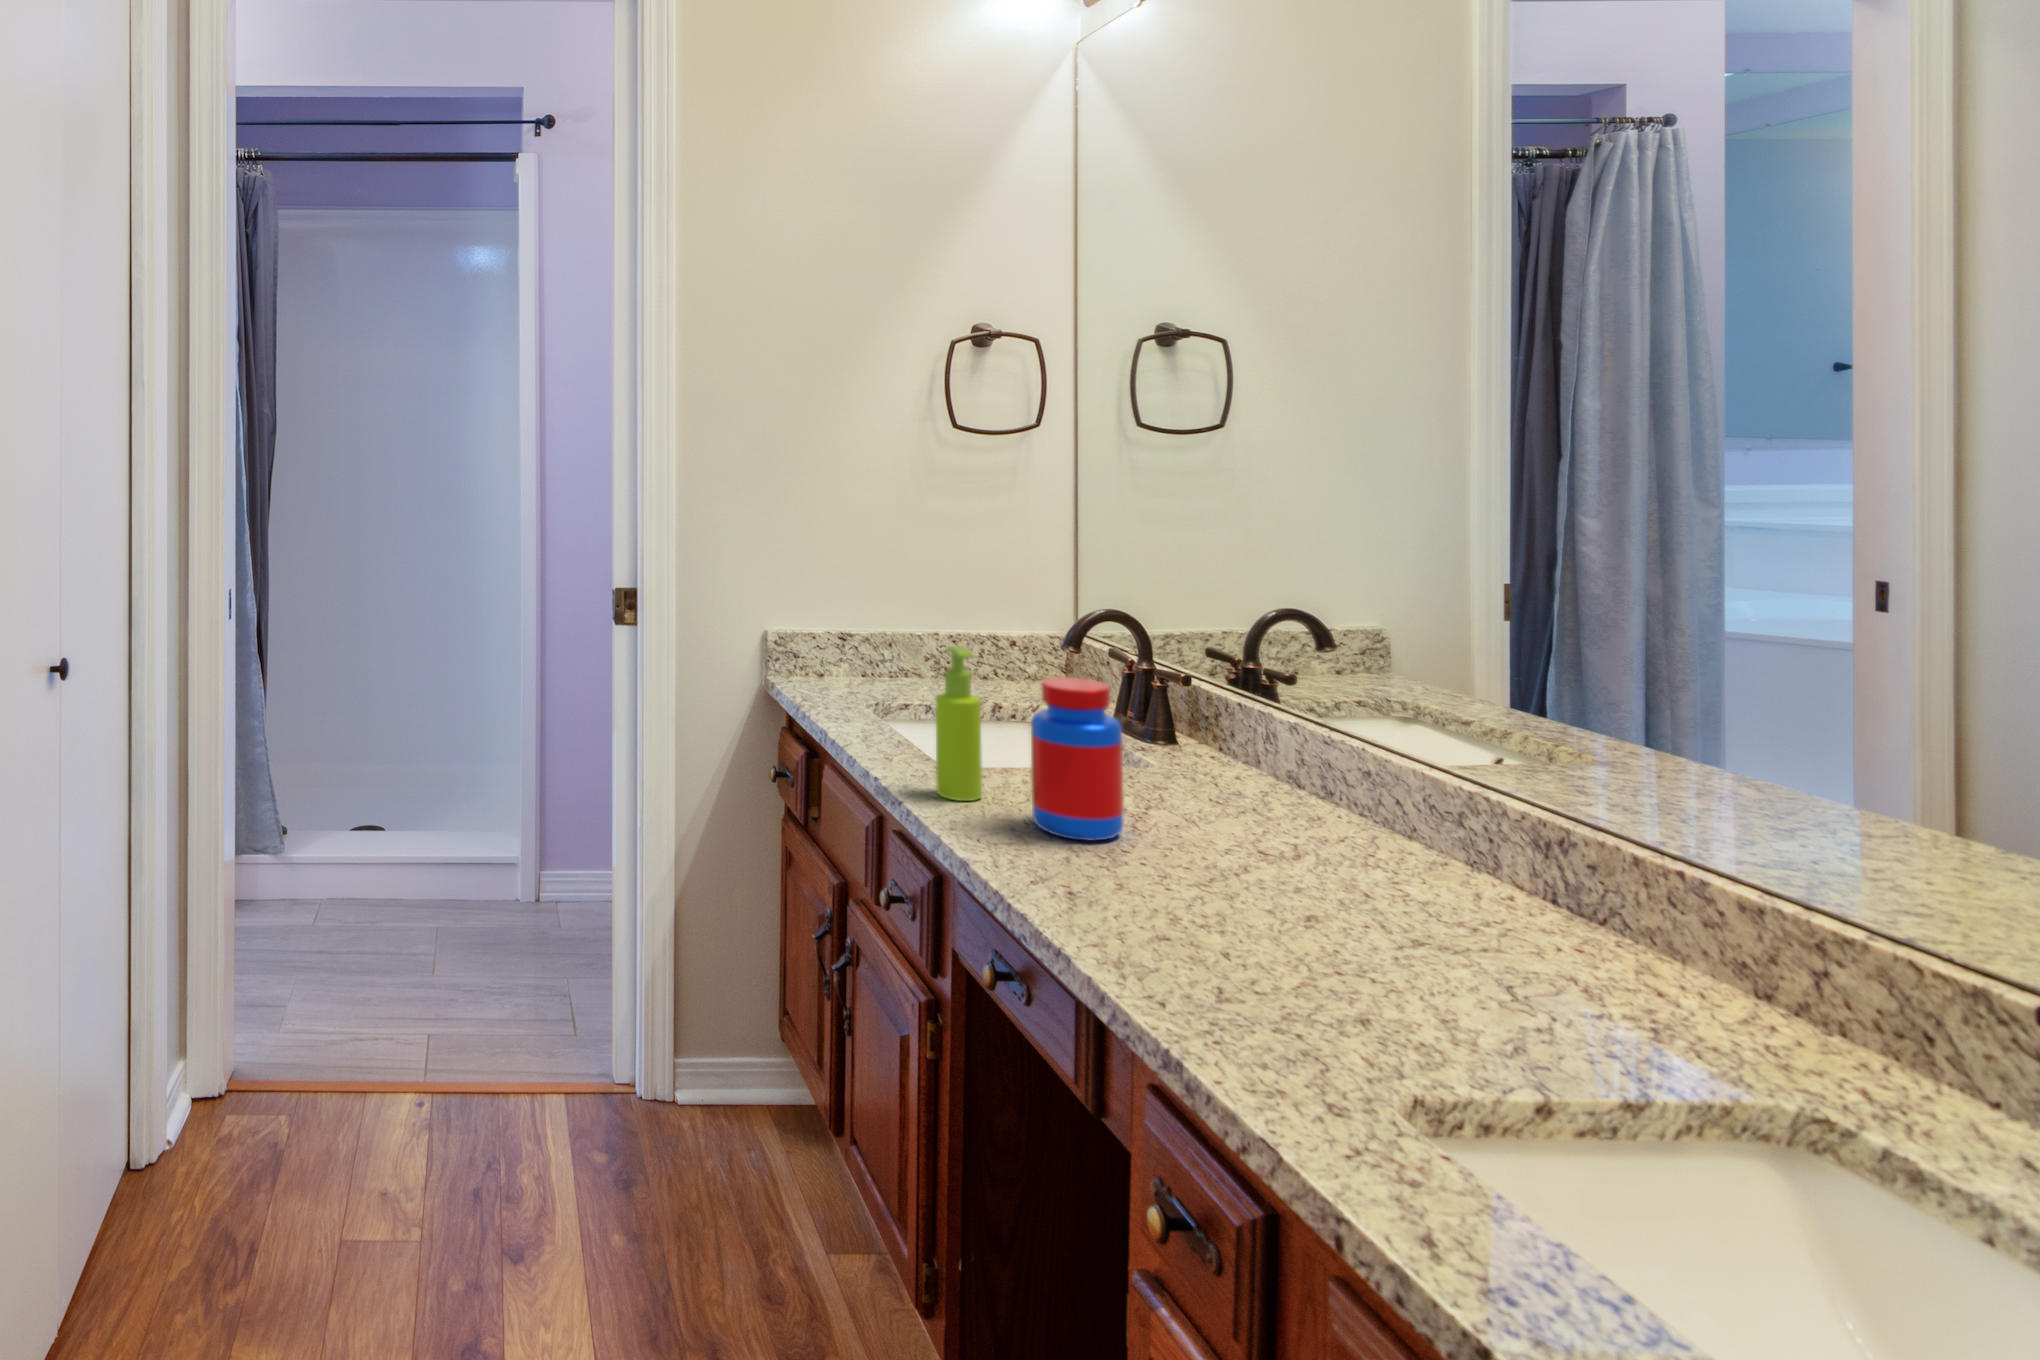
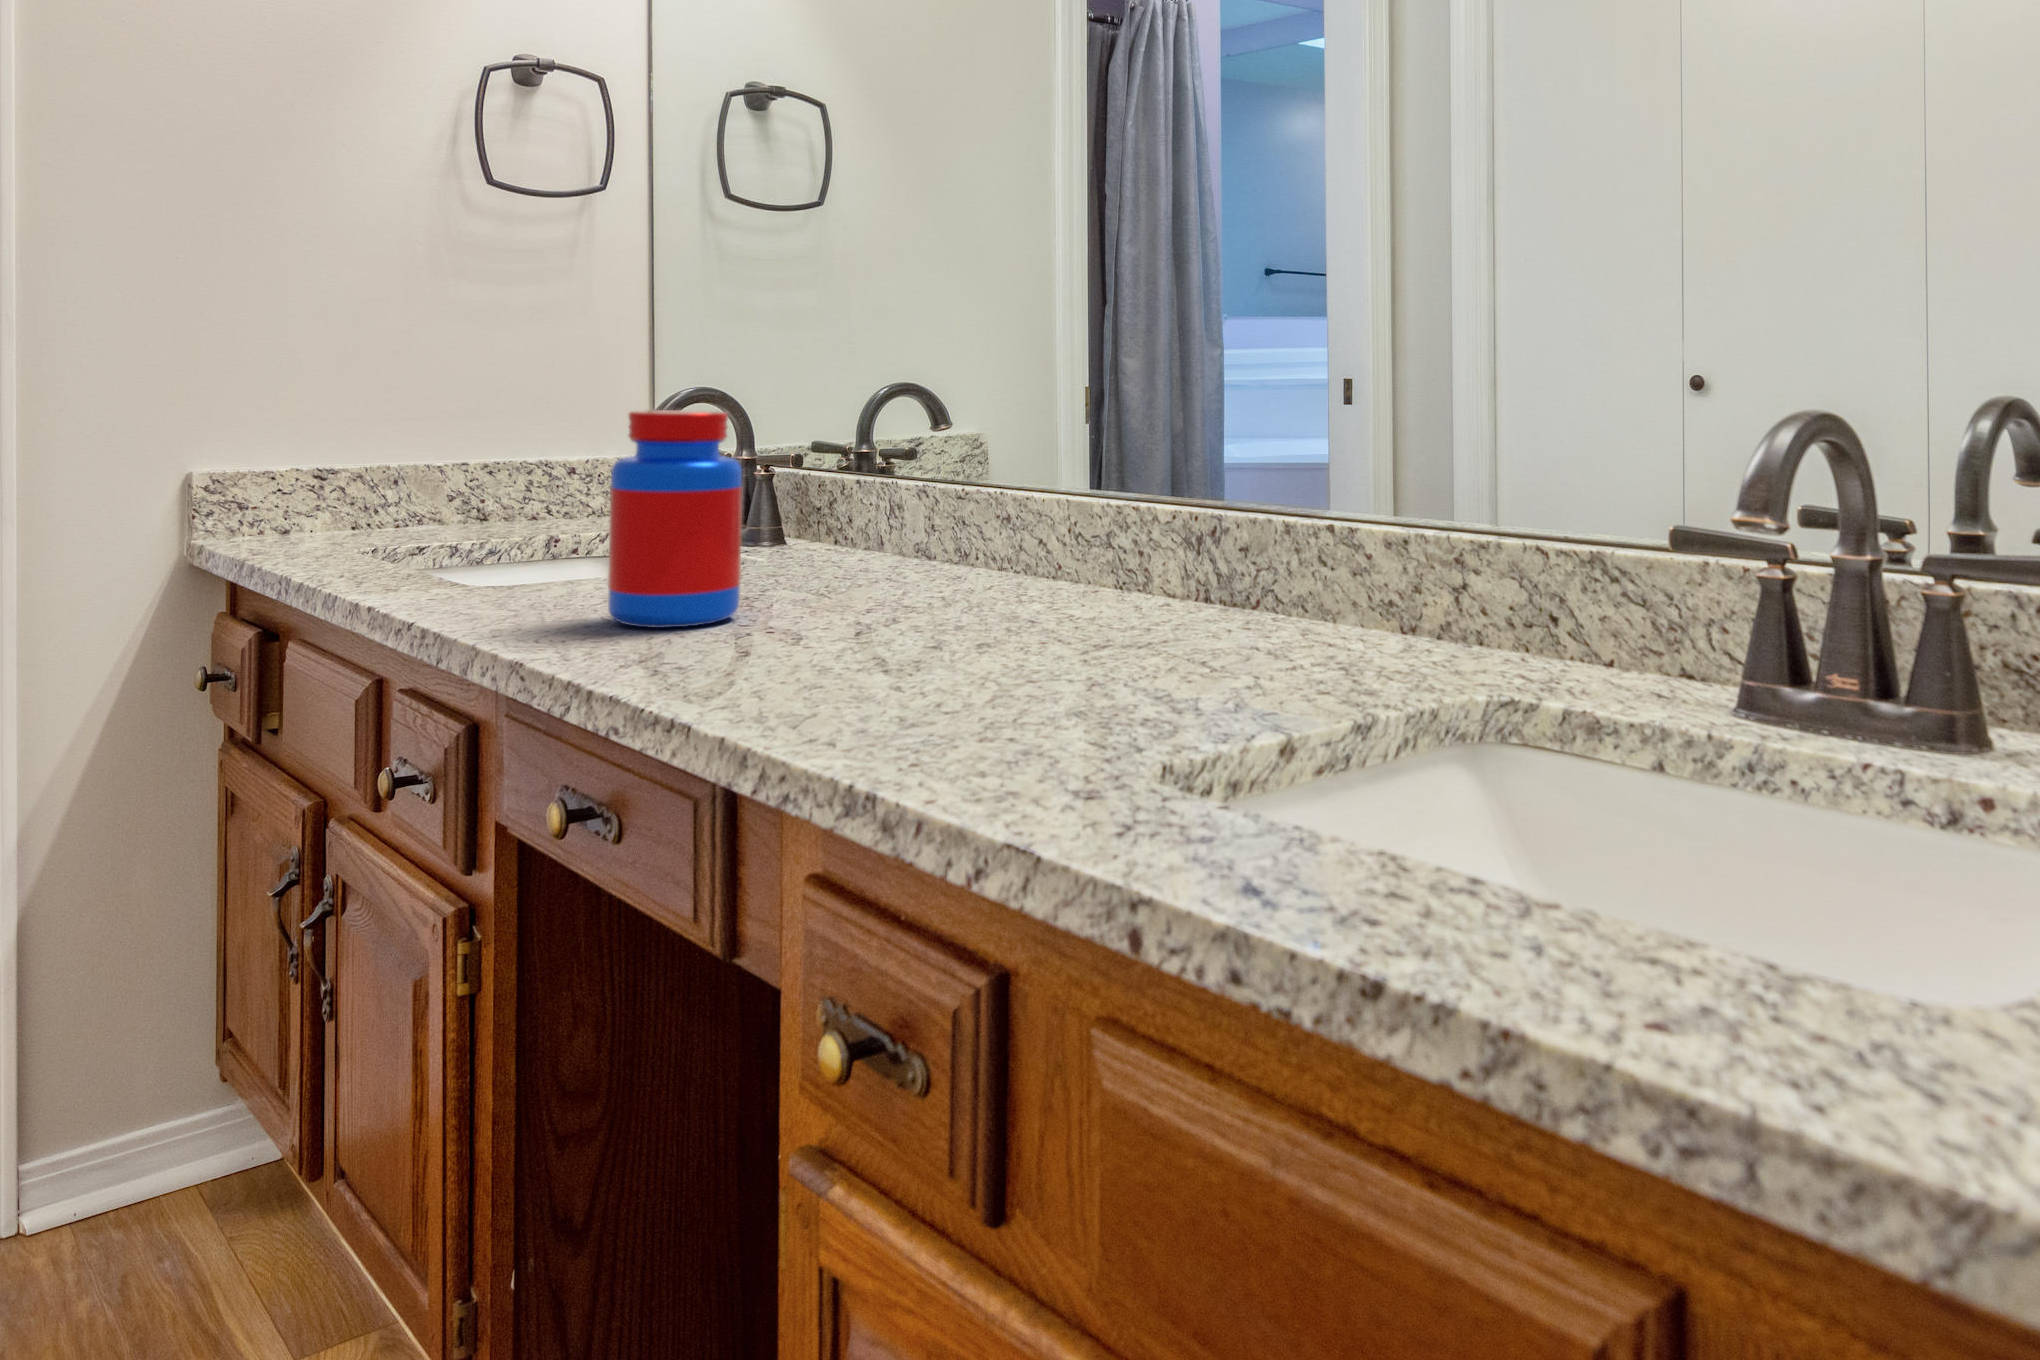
soap dispenser: present [936,646,982,801] -> none [453,387,531,616]

